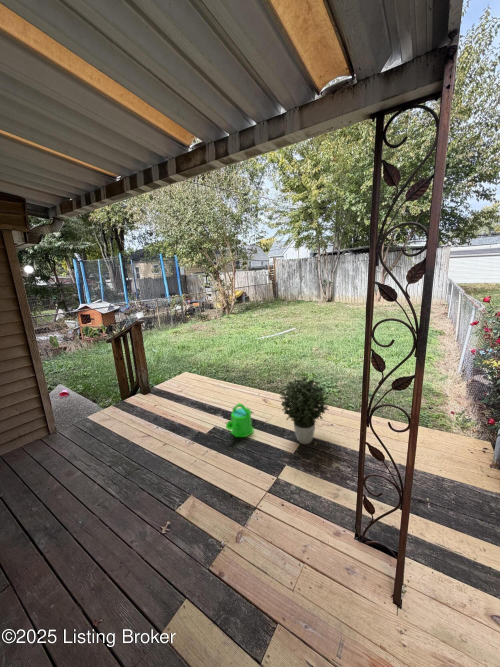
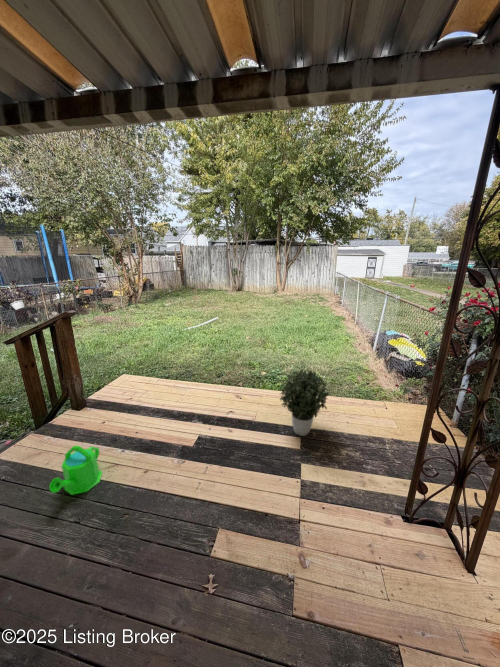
watering can: present [226,403,253,437] -> present [49,445,102,495]

